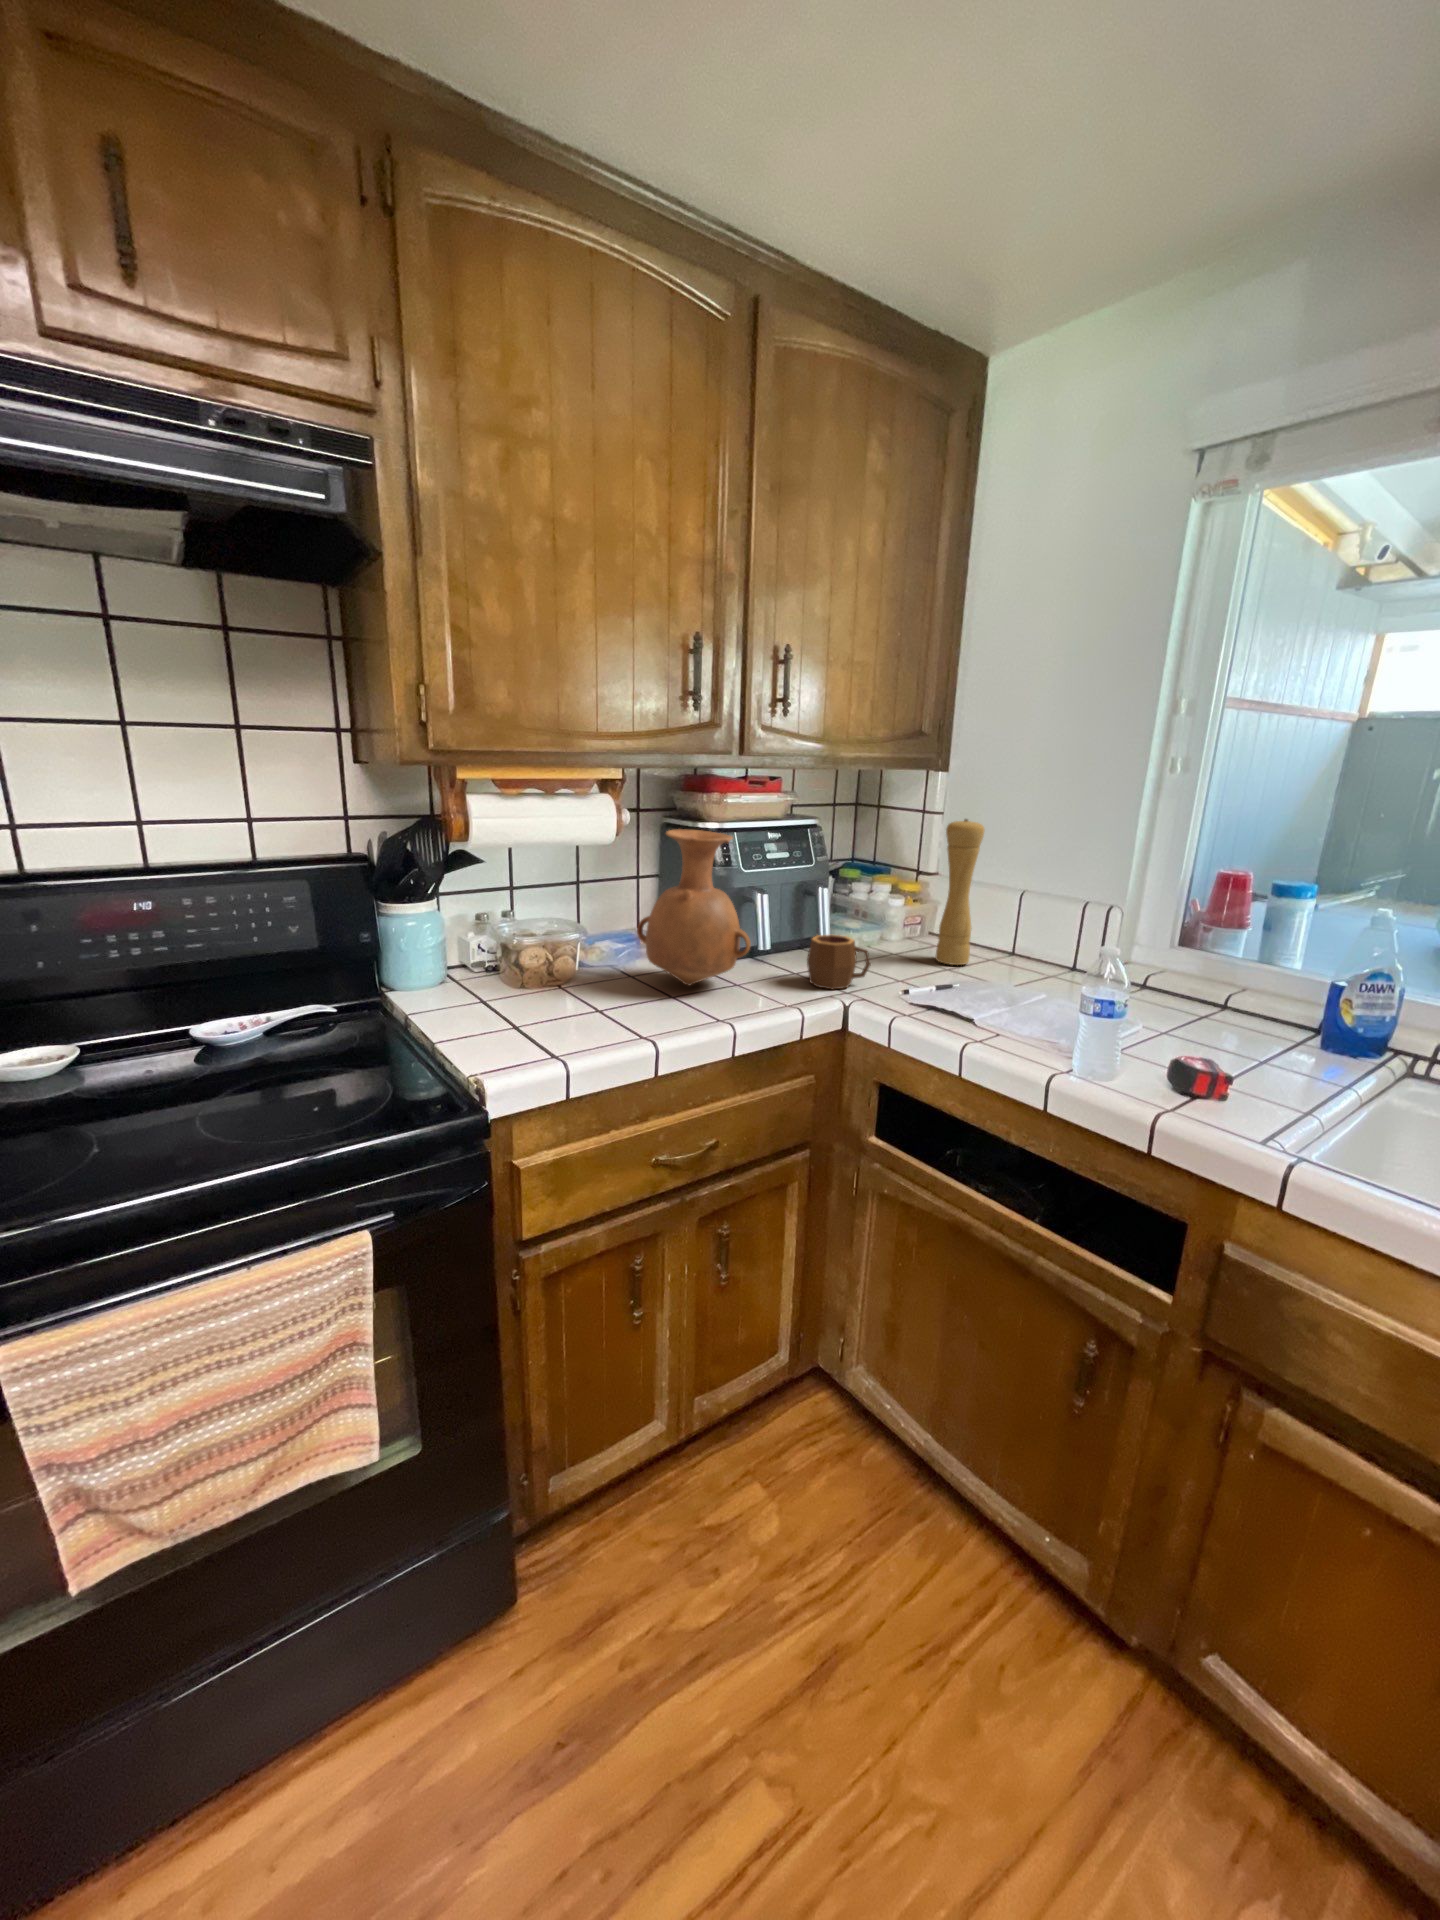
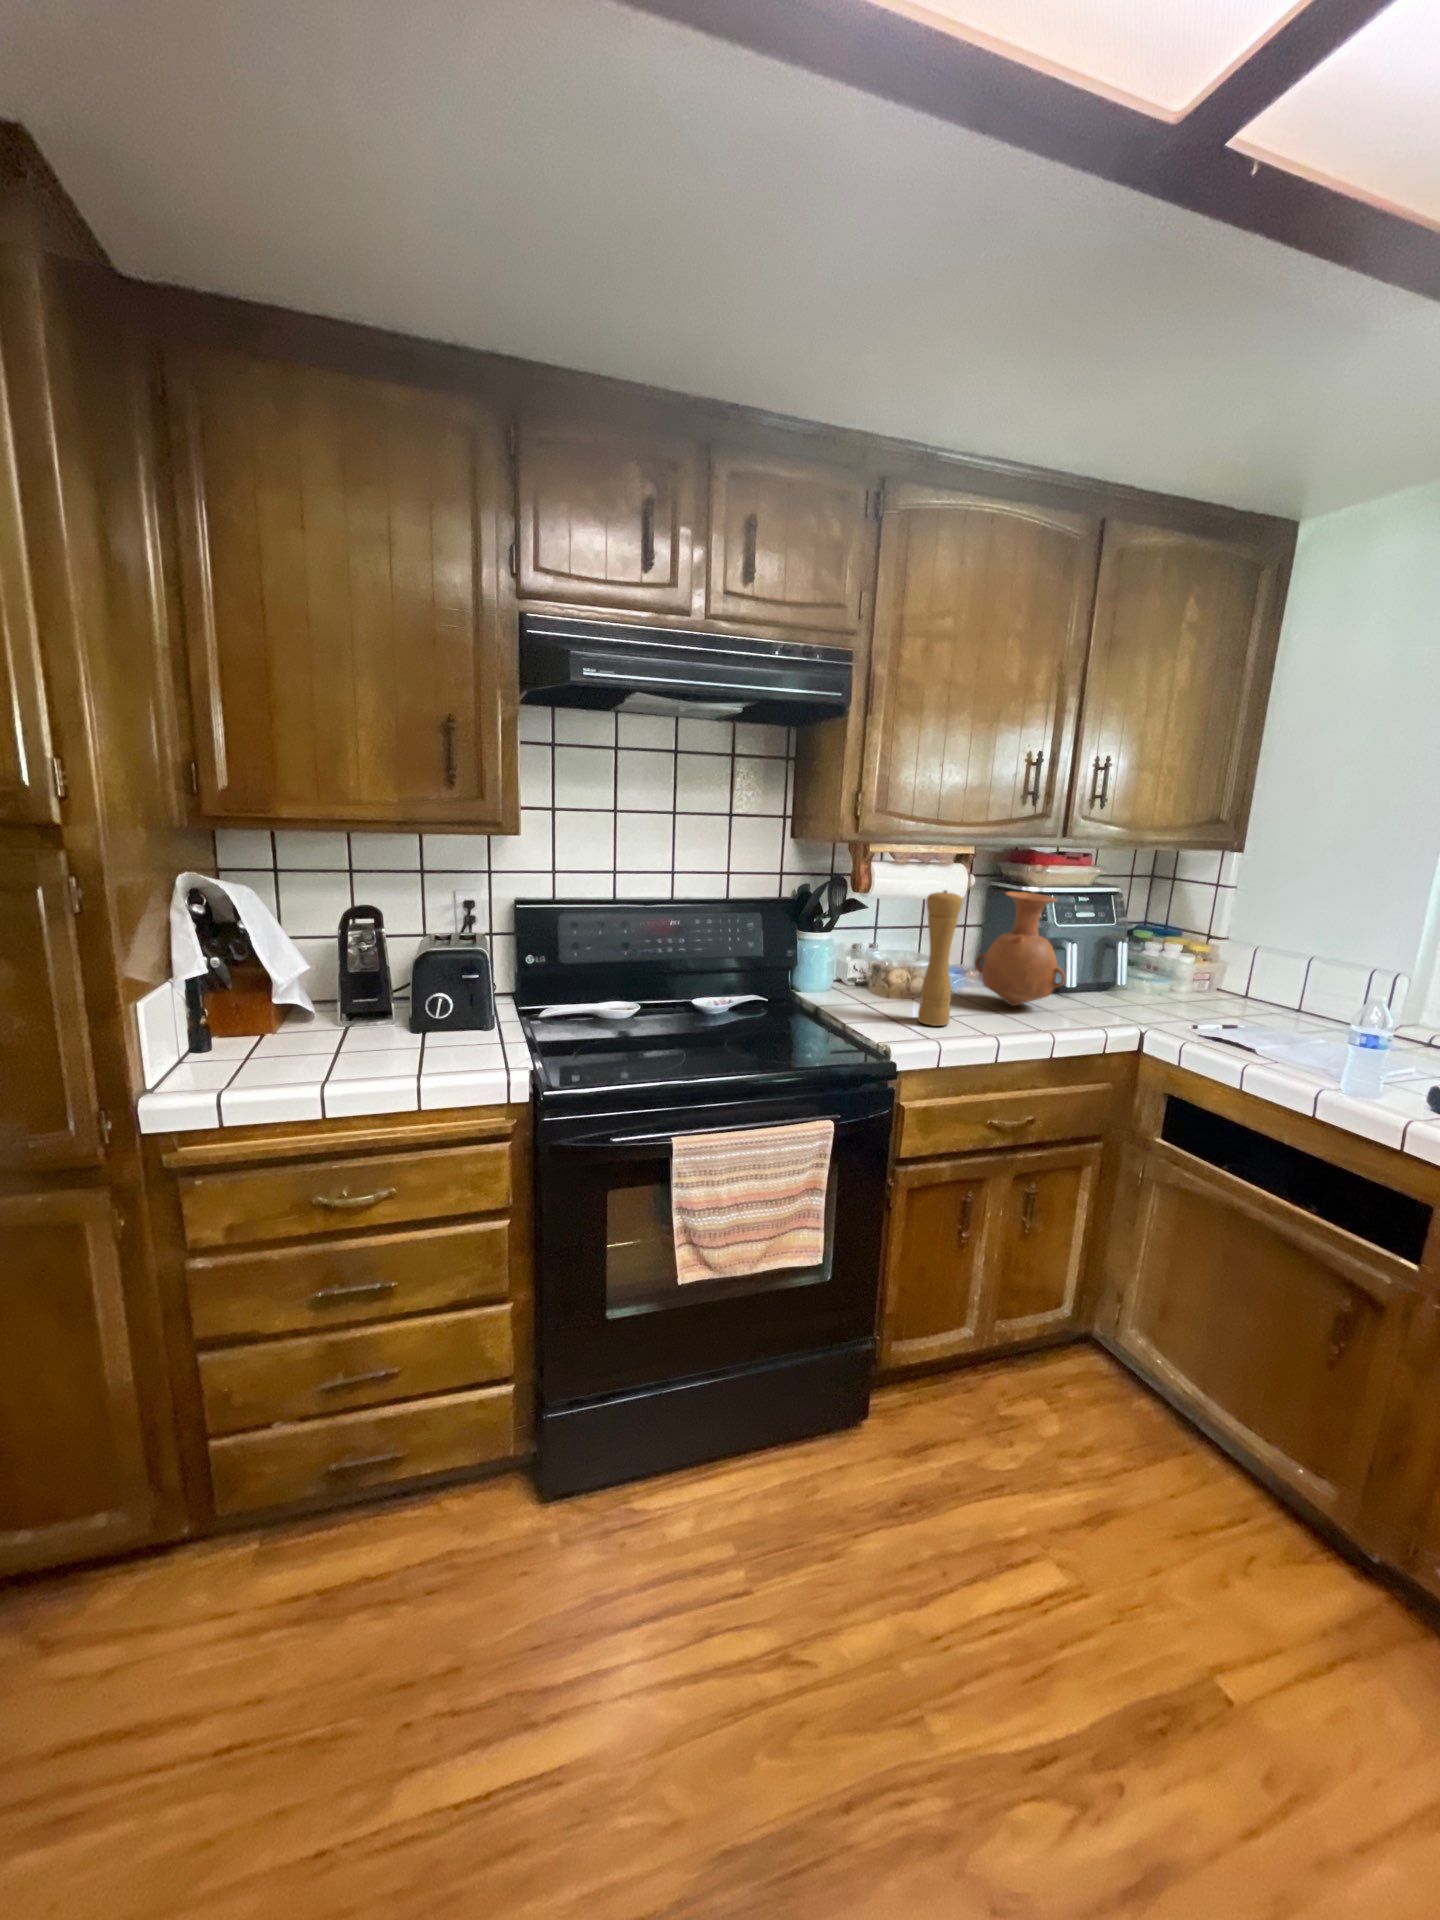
pepper mill: present [936,819,984,965] -> present [918,890,962,1026]
mug: present [807,934,870,989] -> none [1109,977,1164,1019]

